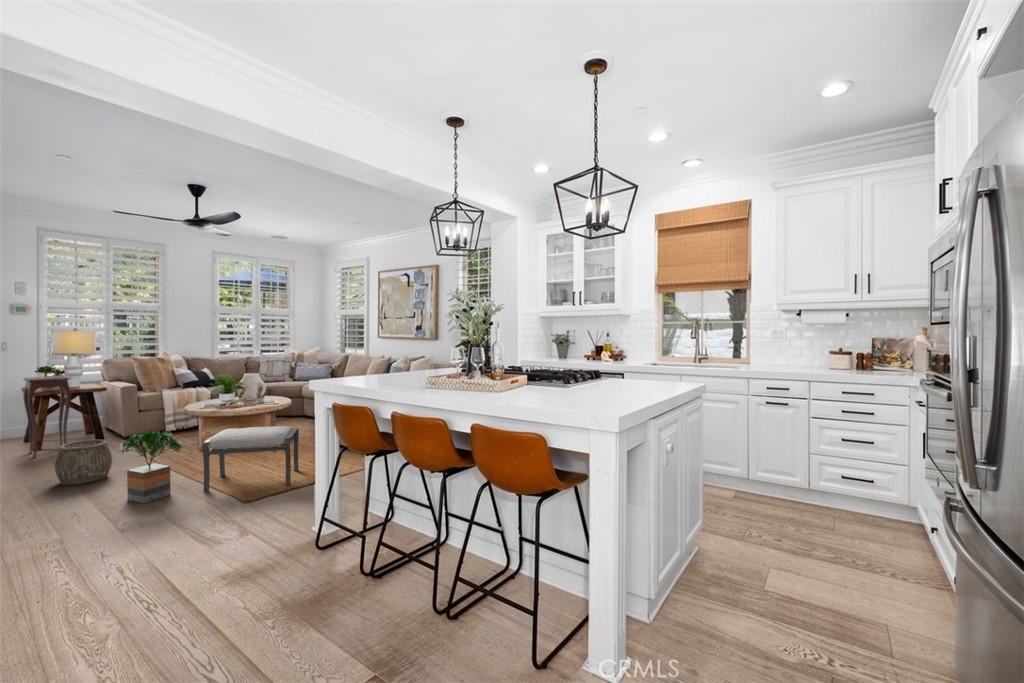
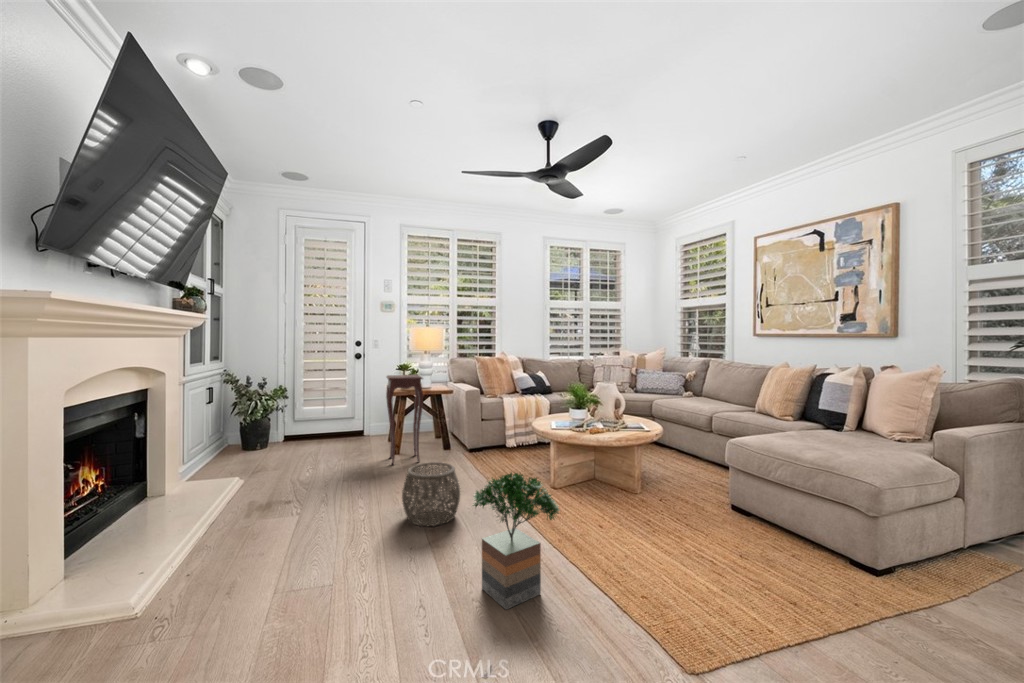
ottoman: present [202,426,299,492] -> none [591,479,760,634]

